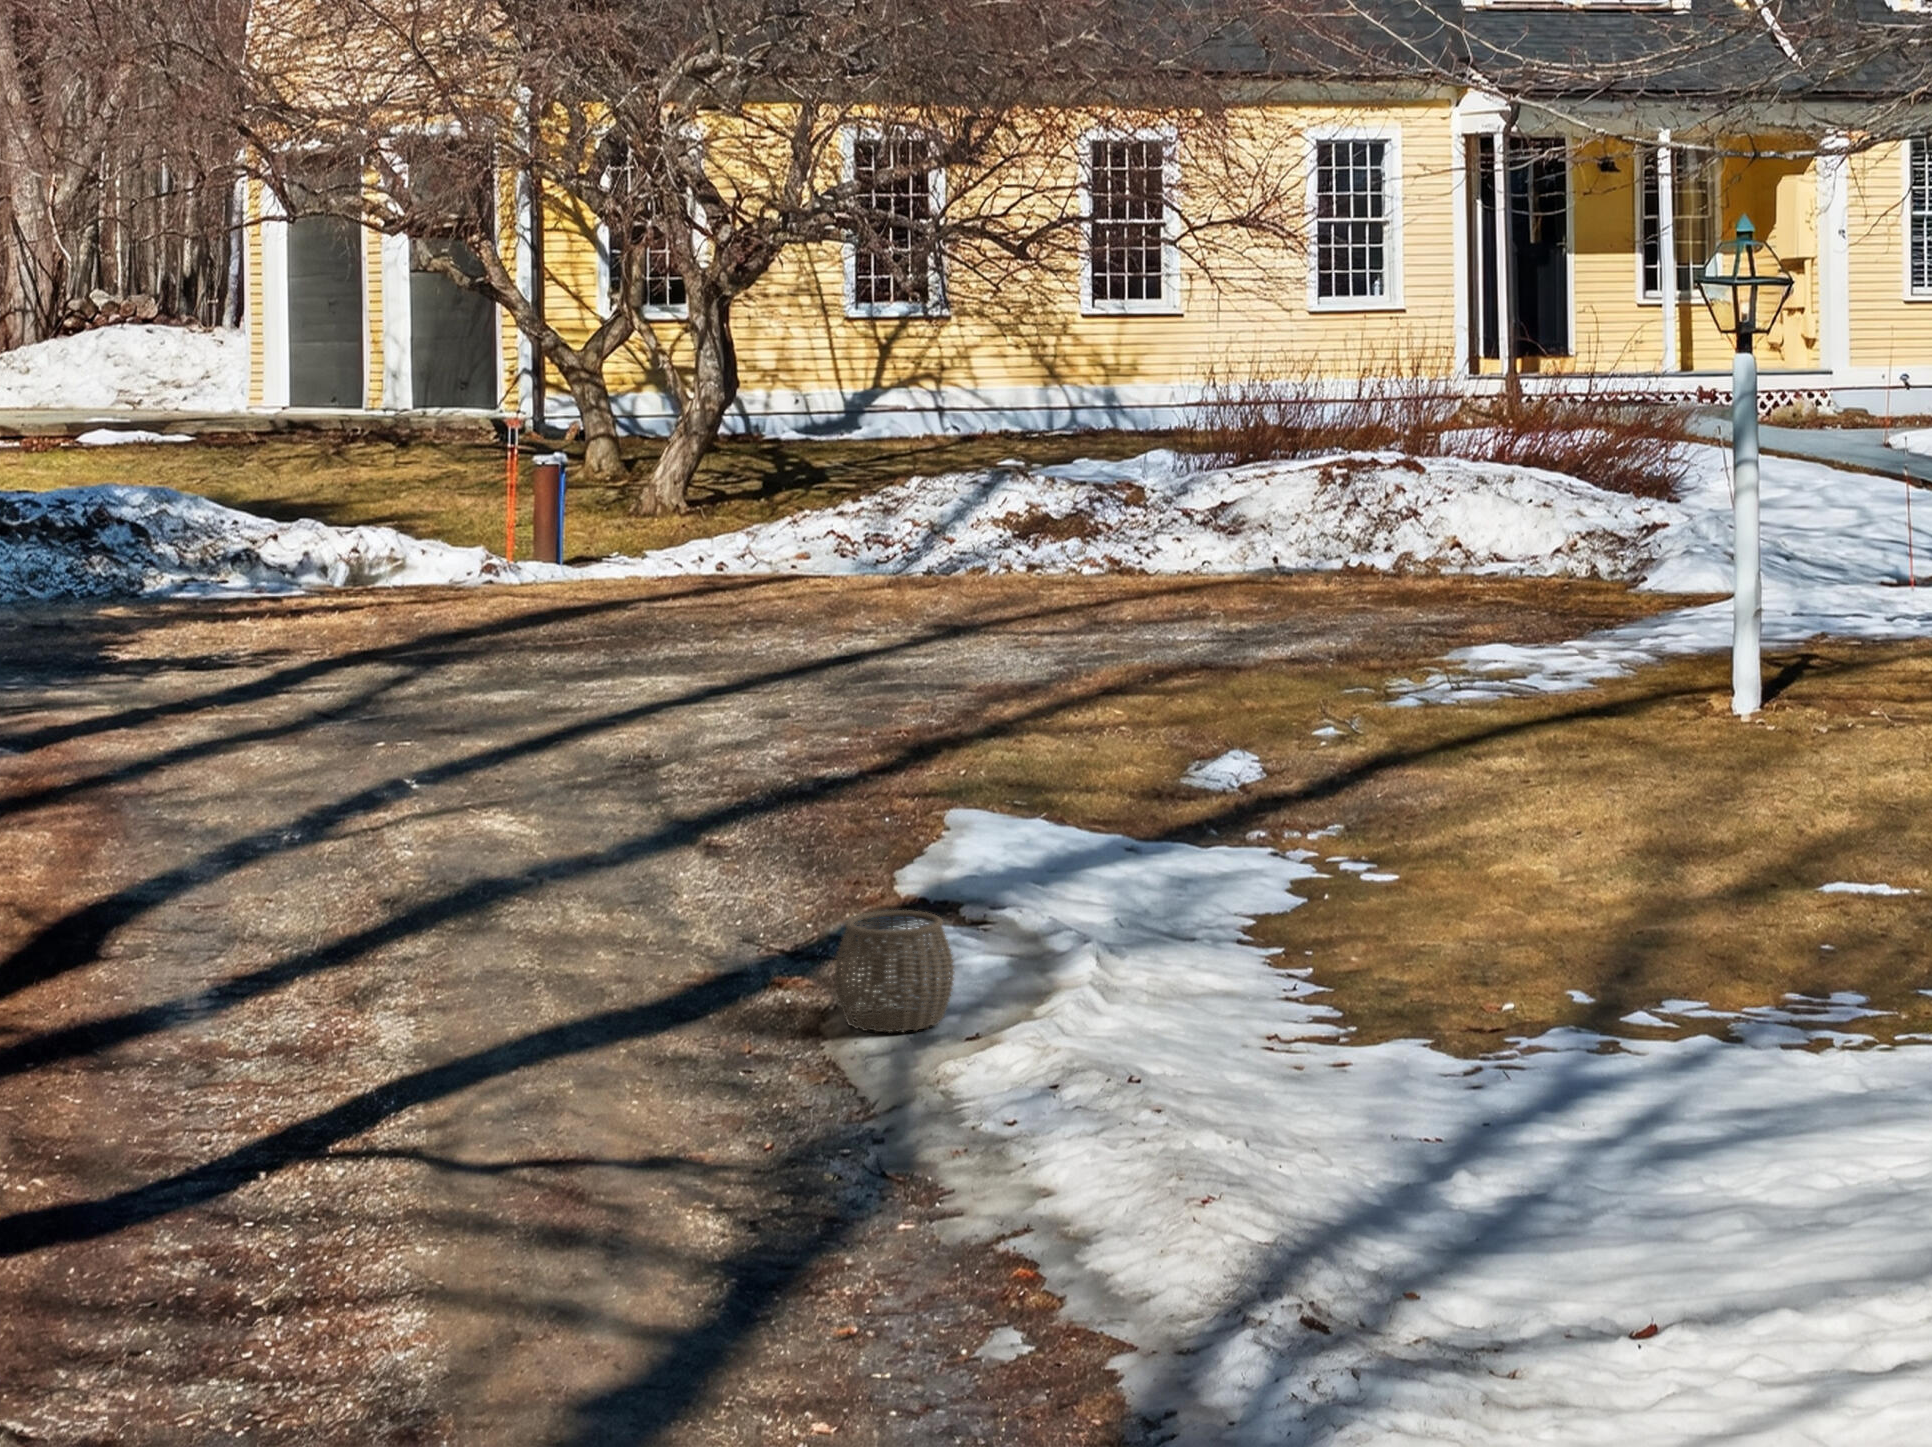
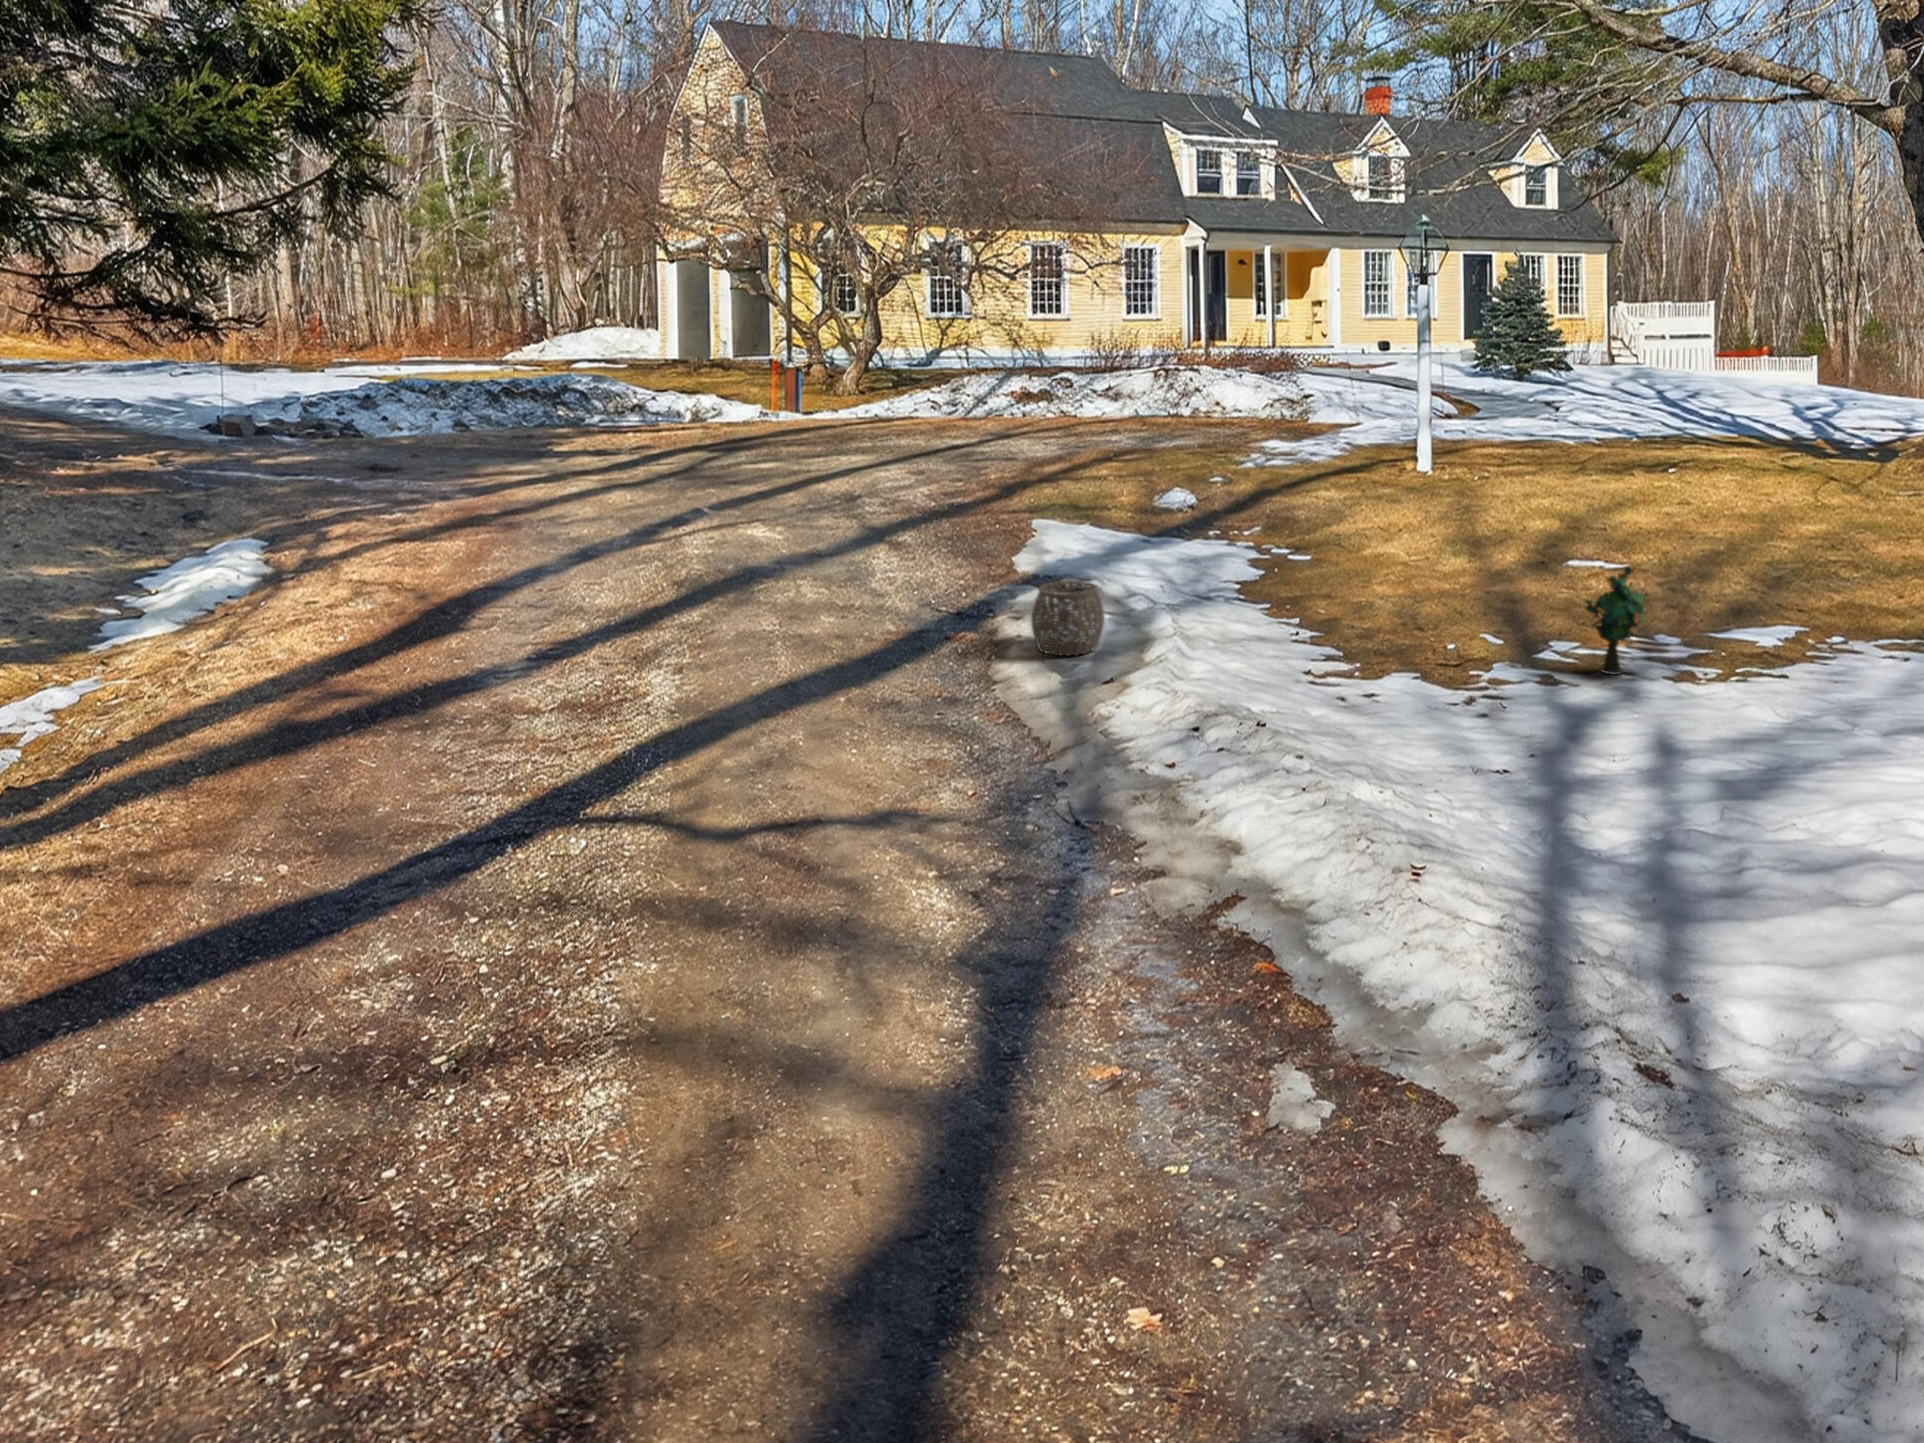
decorative plant: none [1735,904,1847,1089] -> present [1585,567,1645,675]

